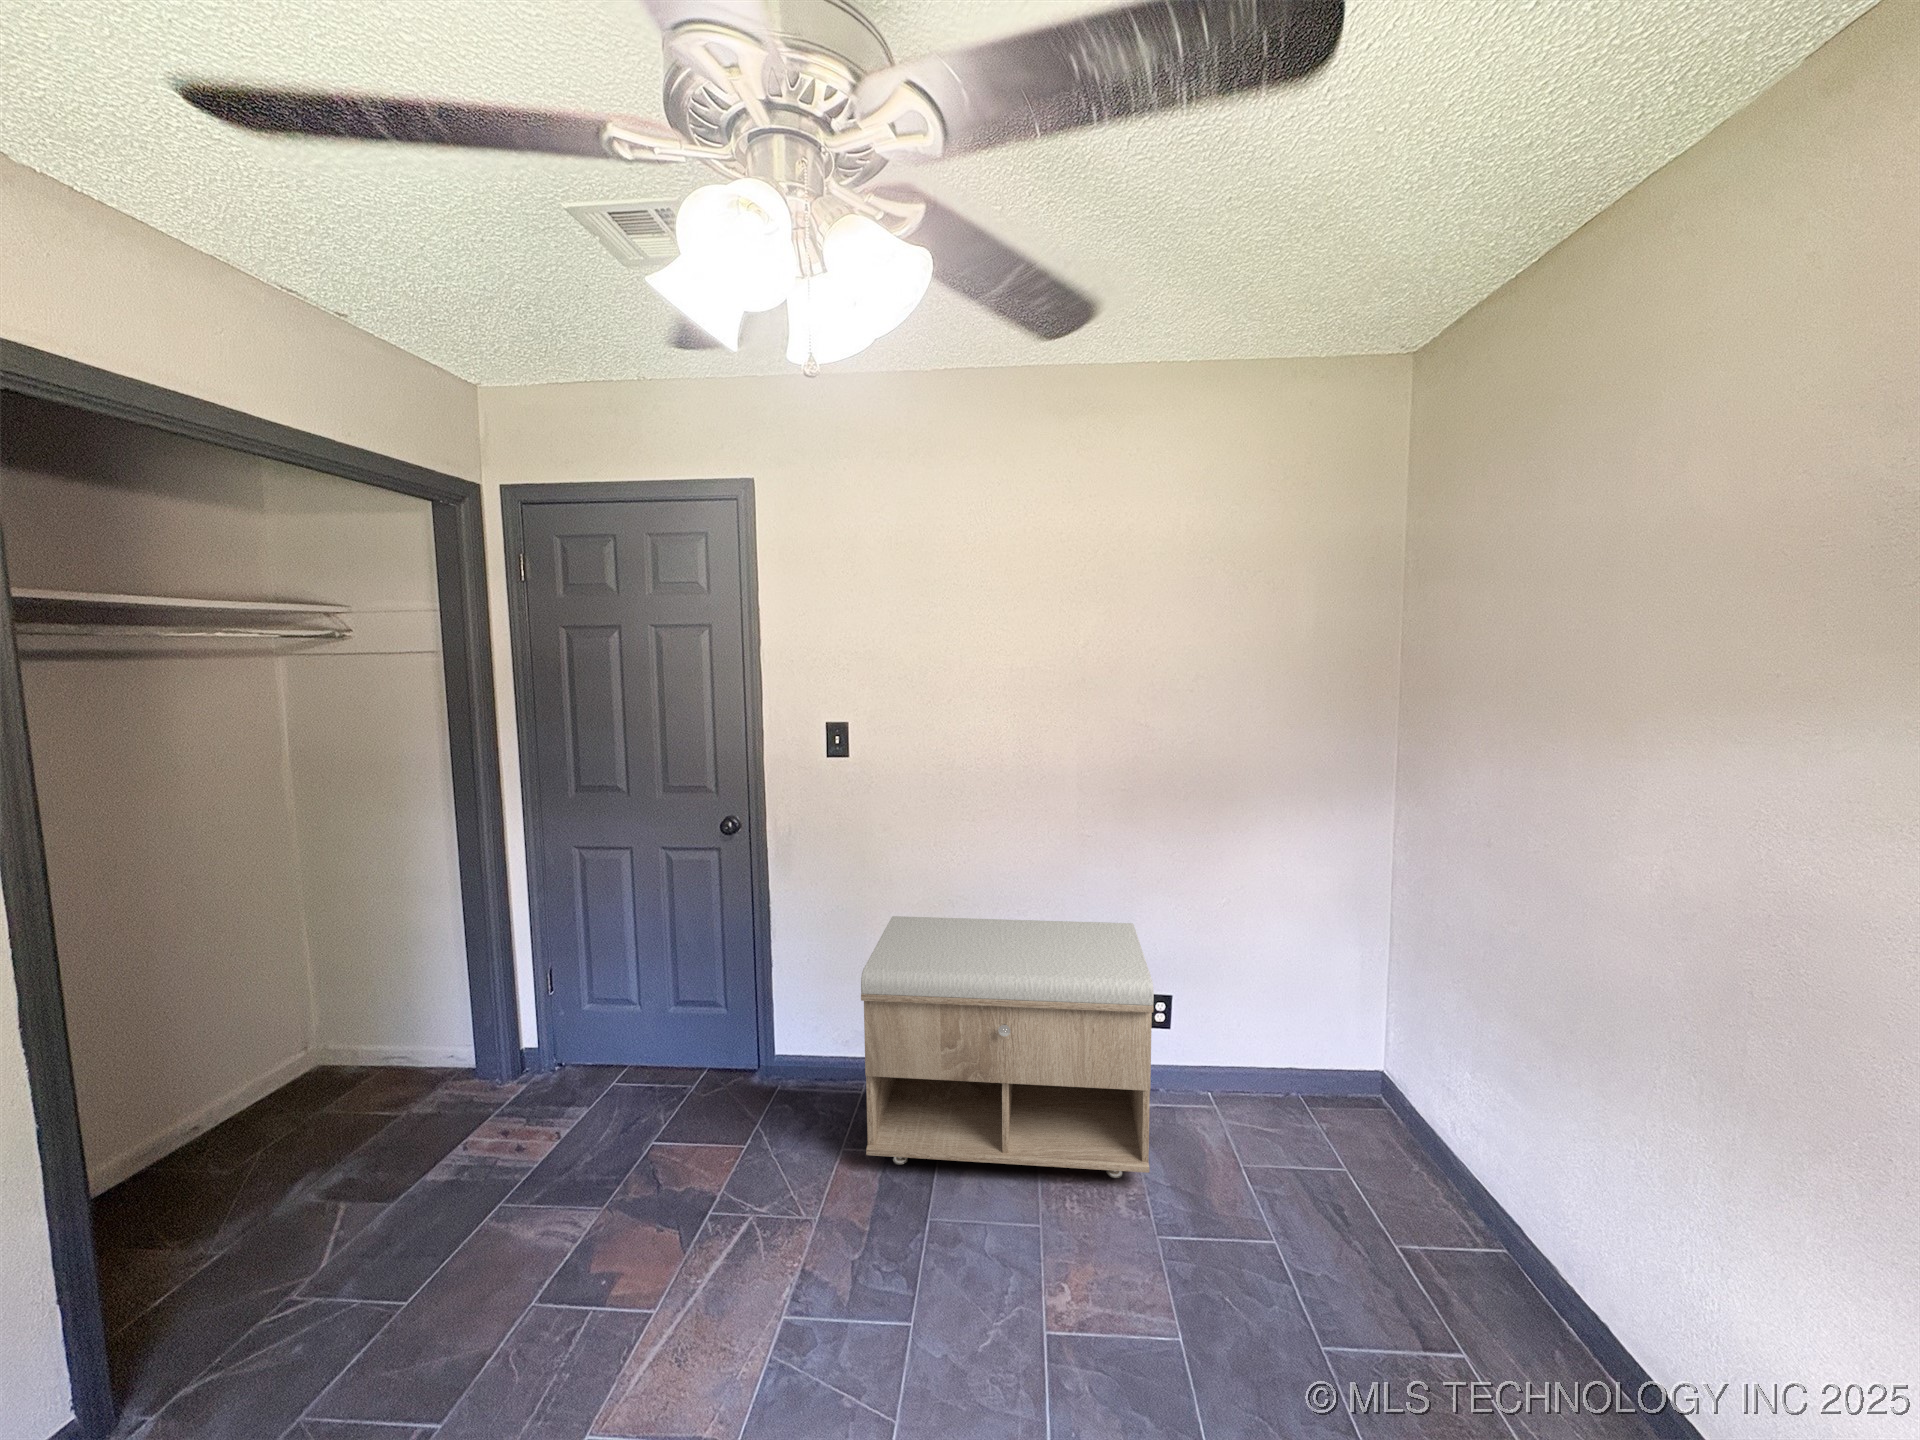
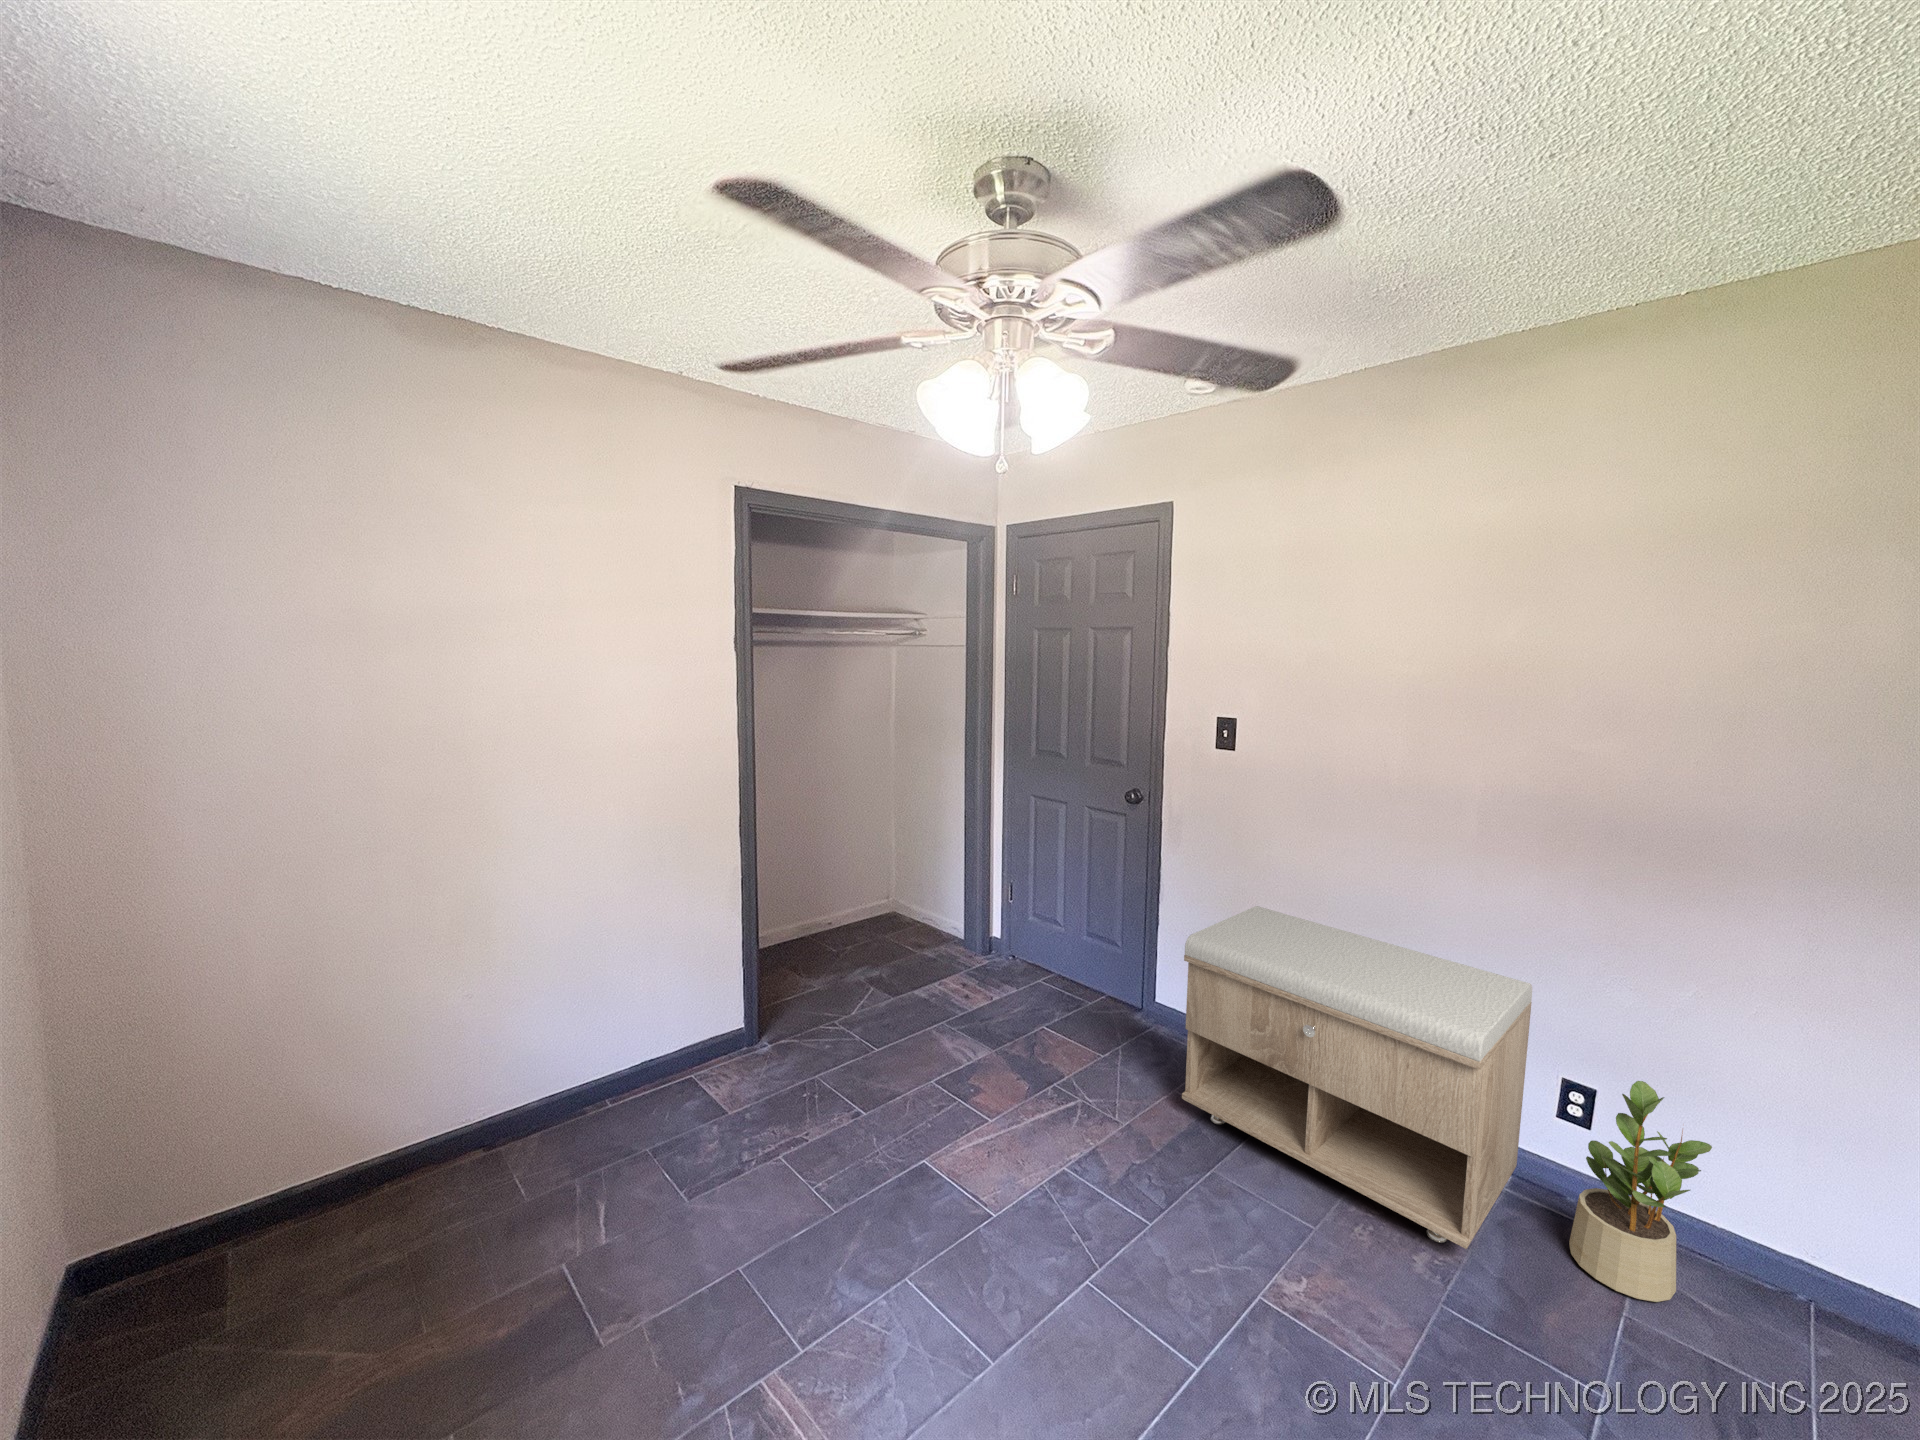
potted plant: none [1183,977,1262,1148] -> present [1569,1081,1712,1302]

